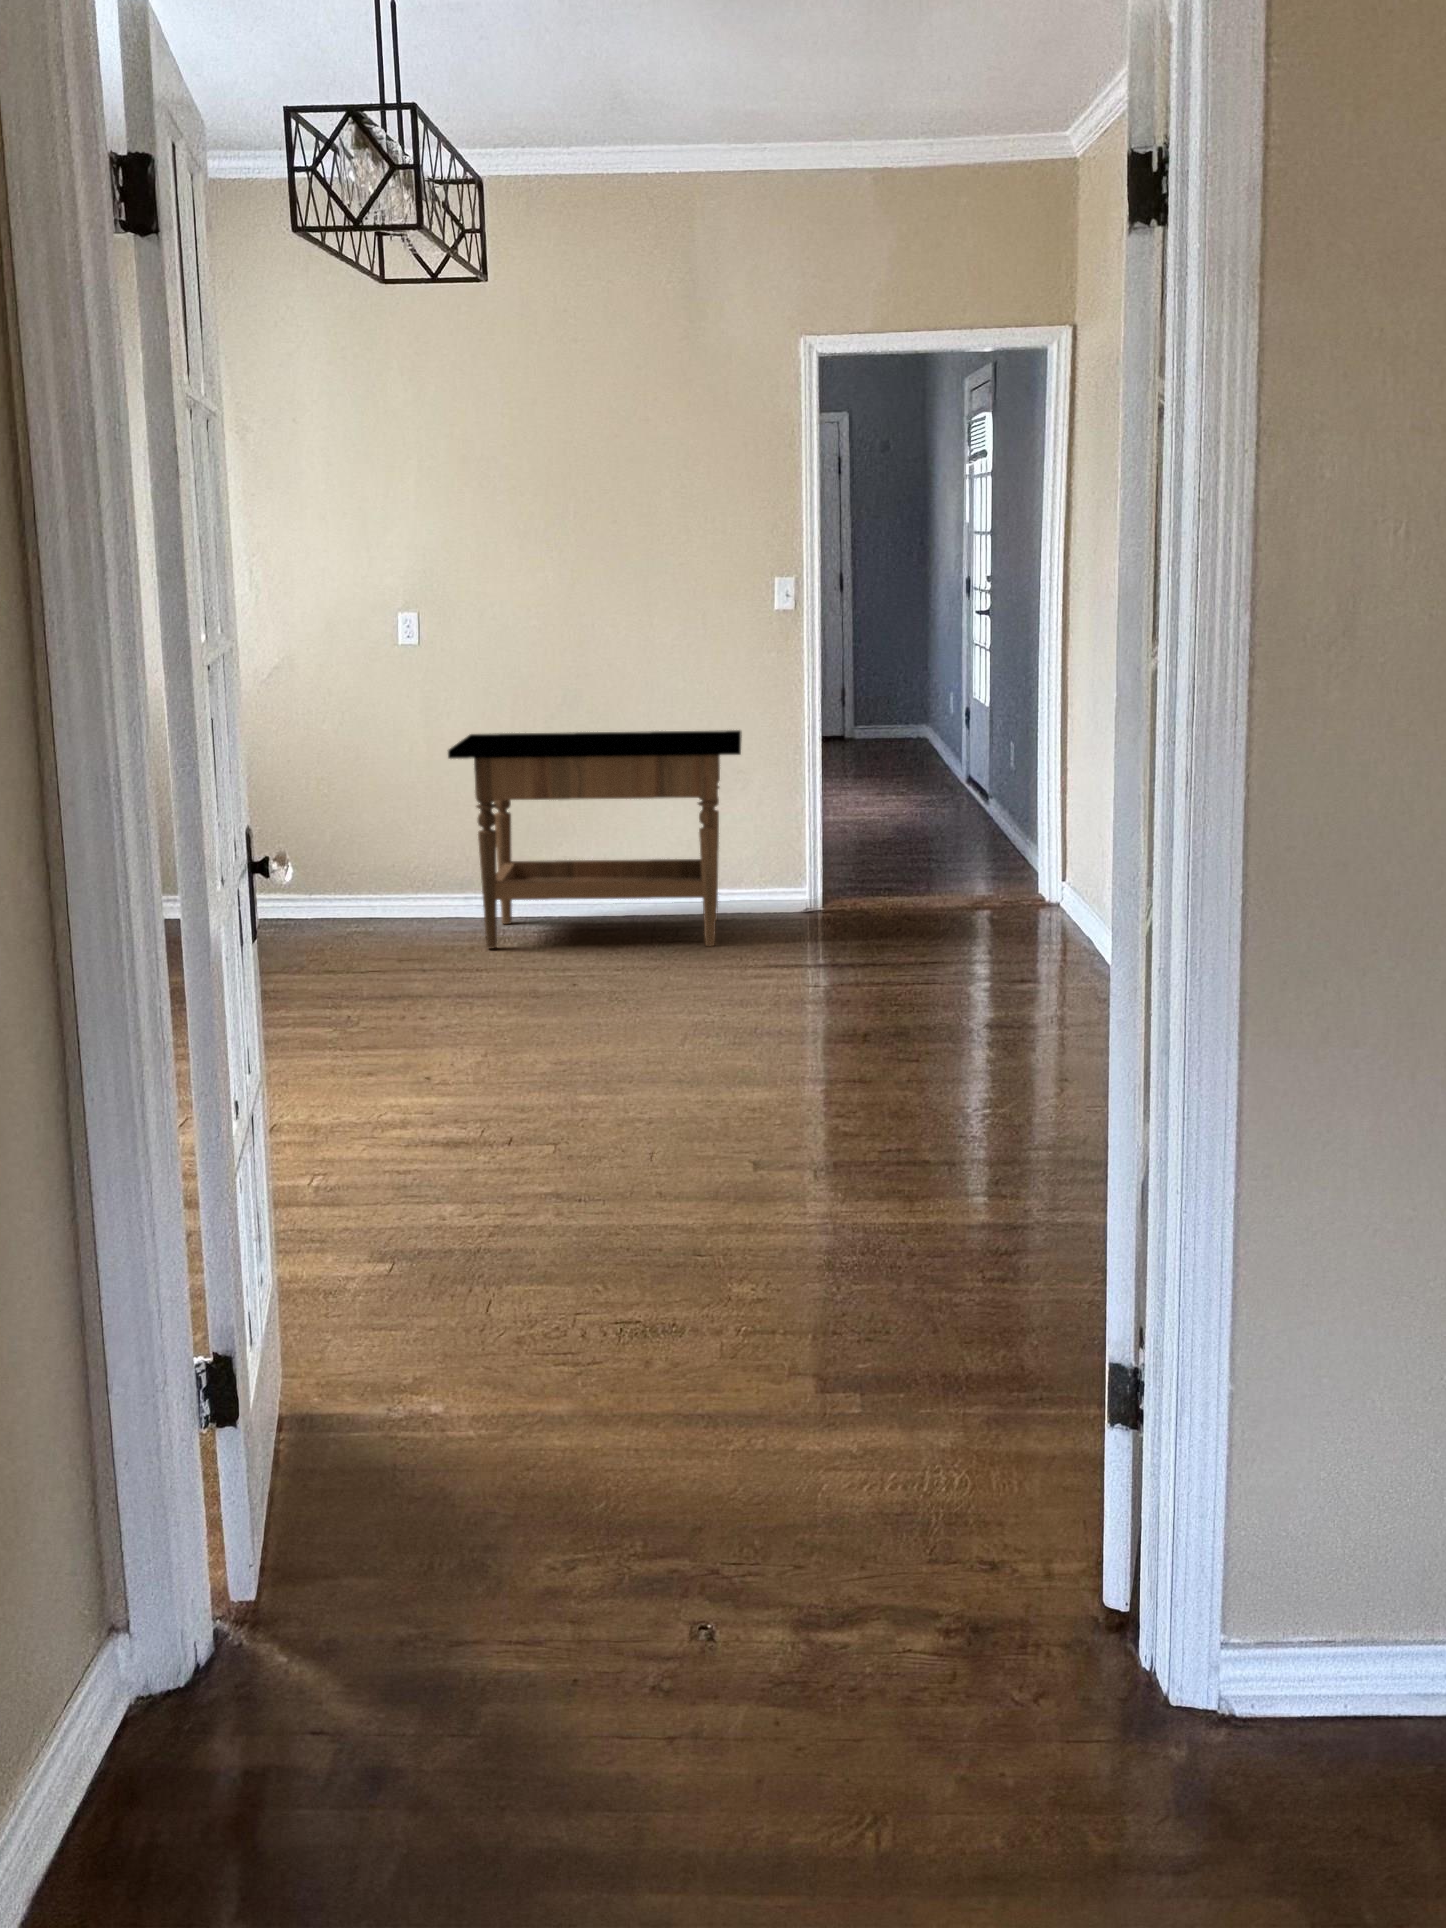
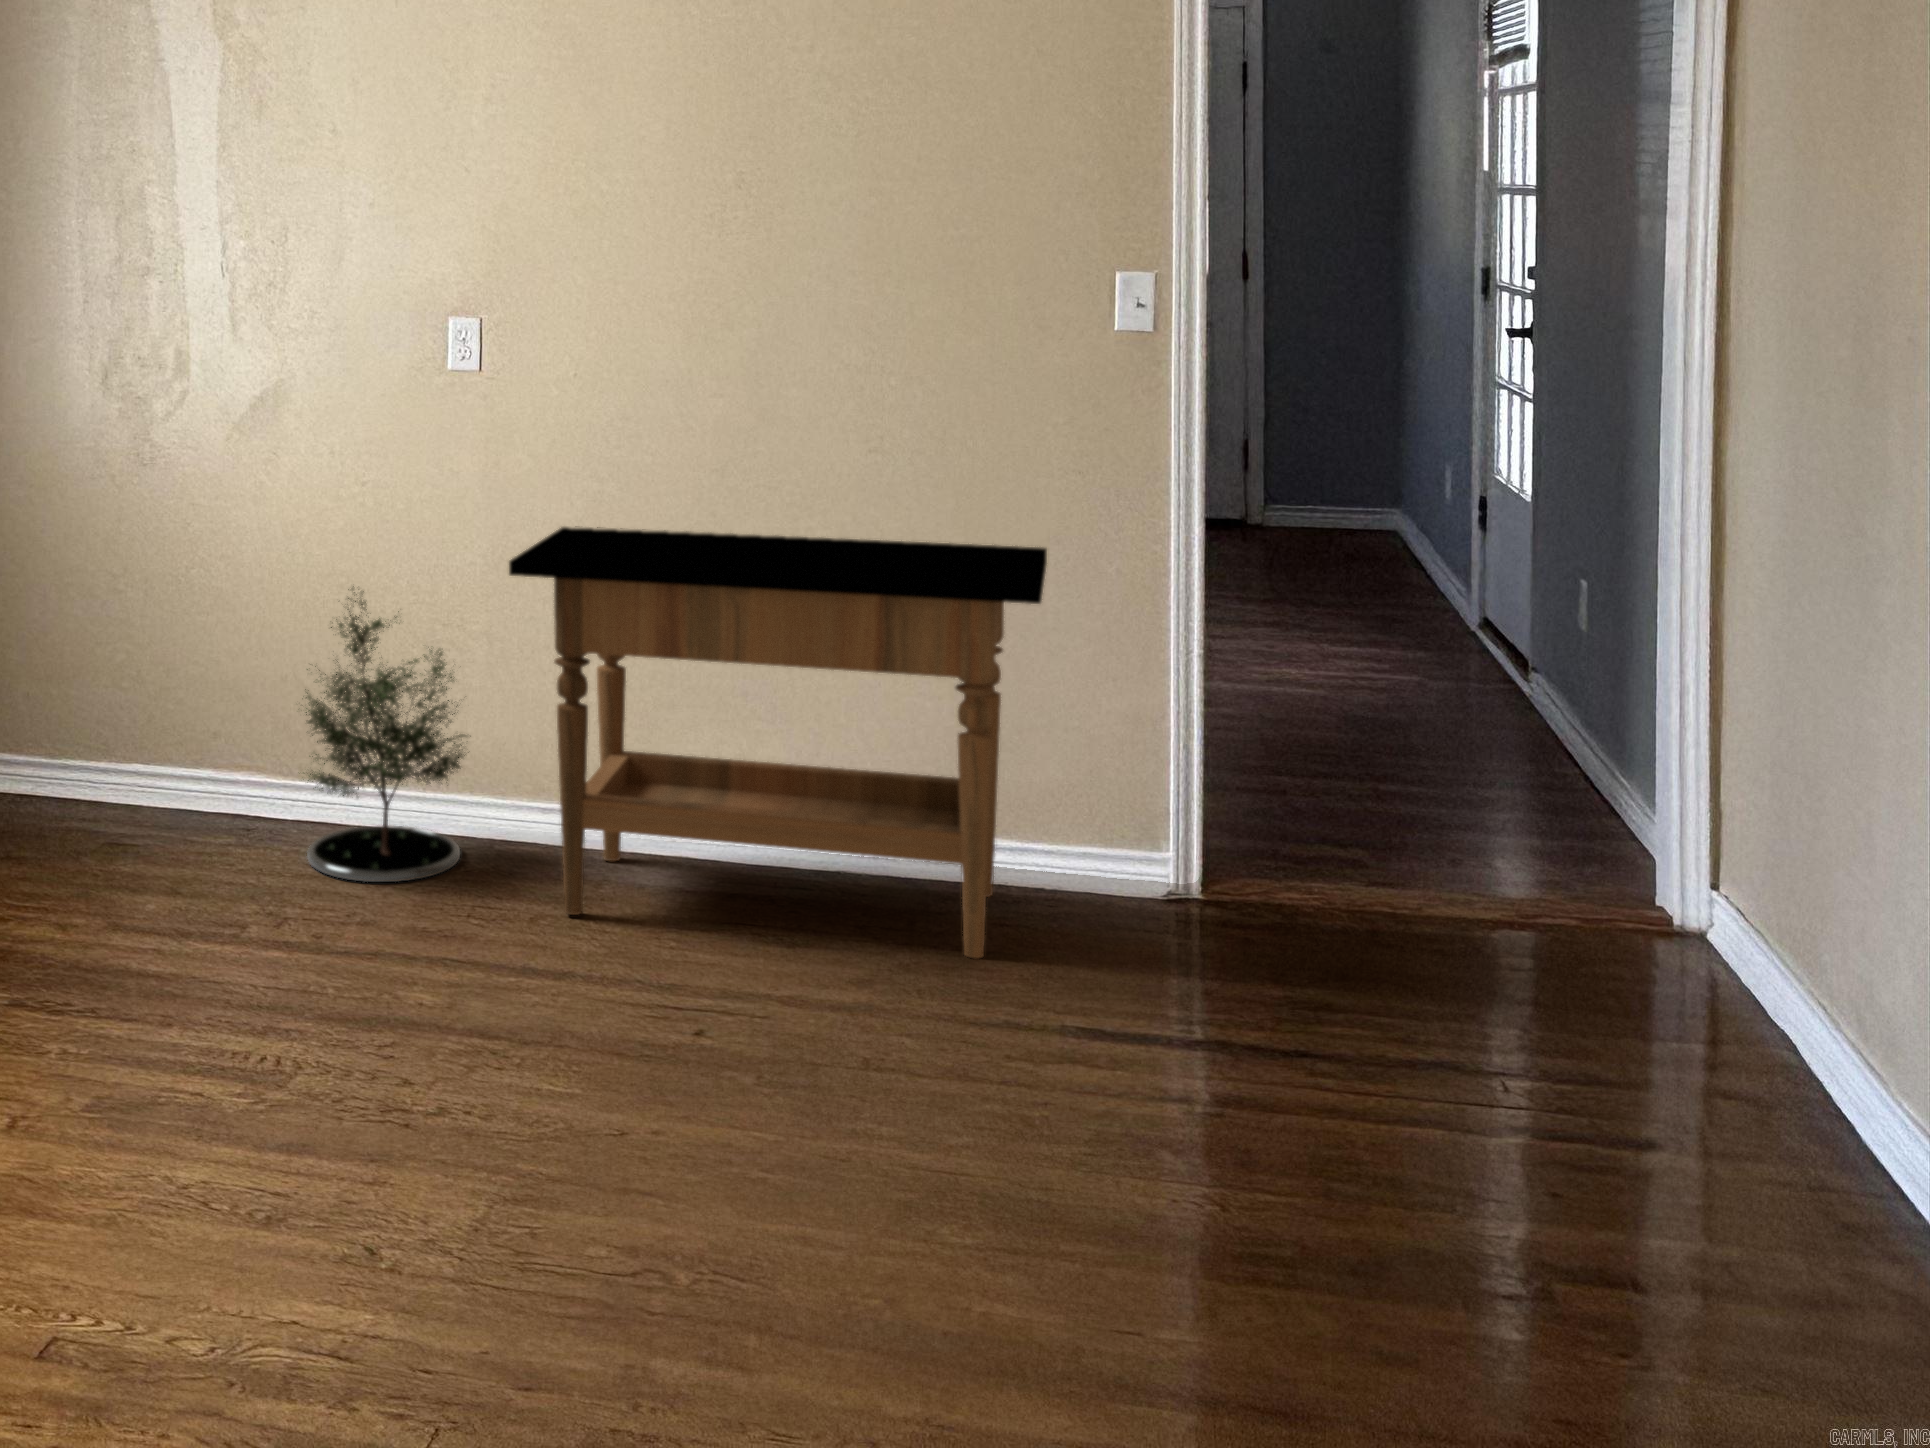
potted tree: none [315,773,422,945] -> present [303,586,466,882]

